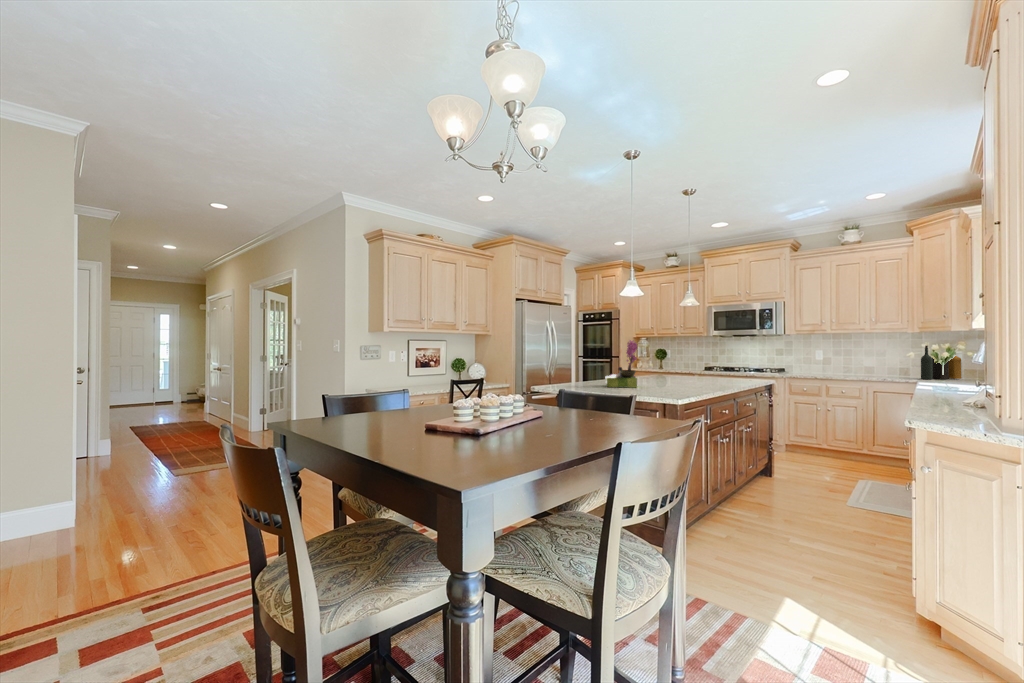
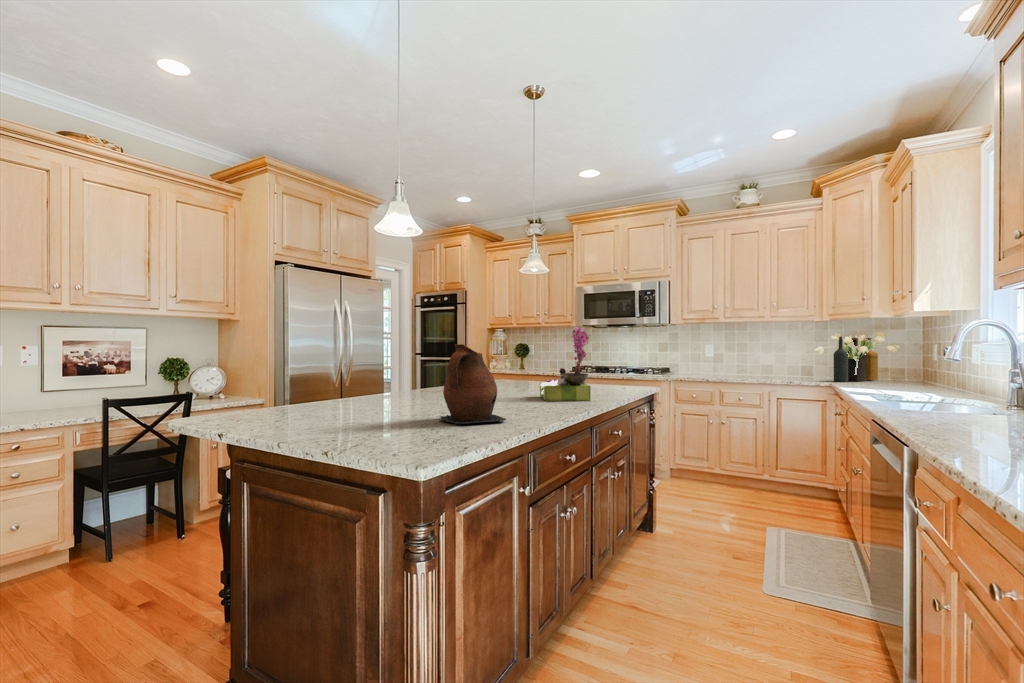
flower arrangement: present [605,340,637,388] -> present [540,327,592,401]
ceramic pitcher: none [658,353,694,390] -> present [440,344,506,424]

